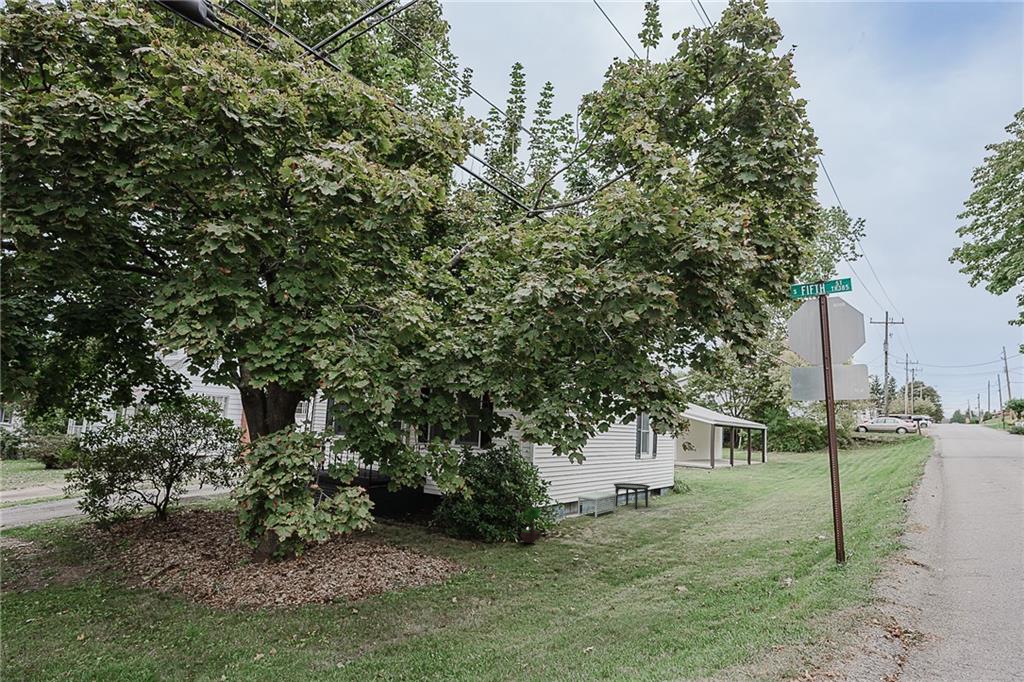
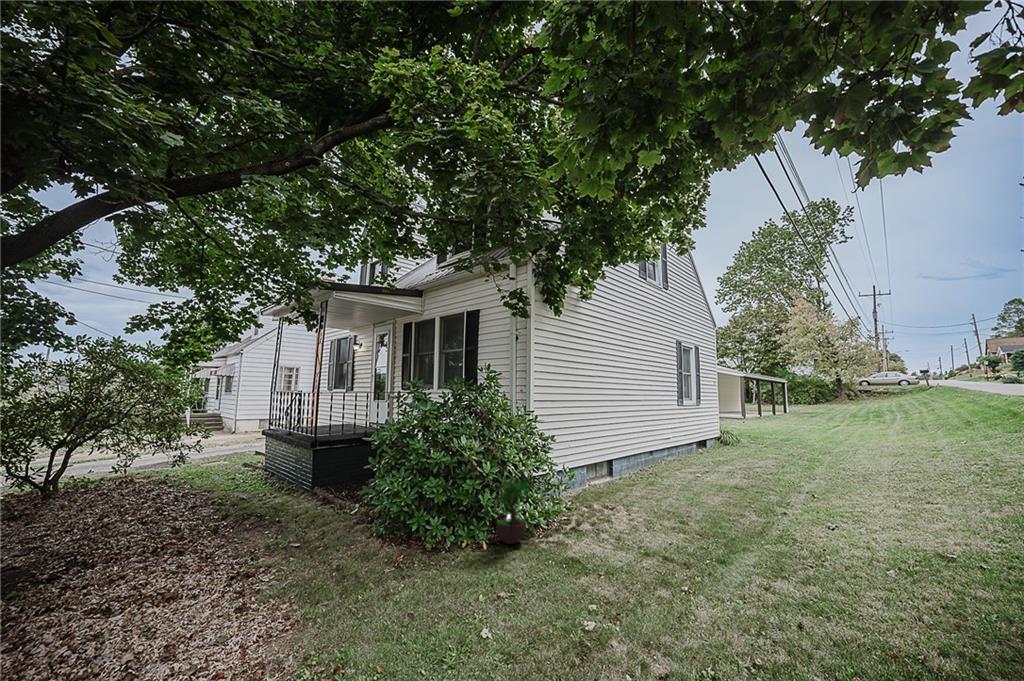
round table: present [614,483,650,509] -> none [652,435,700,468]
storage bench: present [576,491,617,517] -> none [604,447,658,482]

